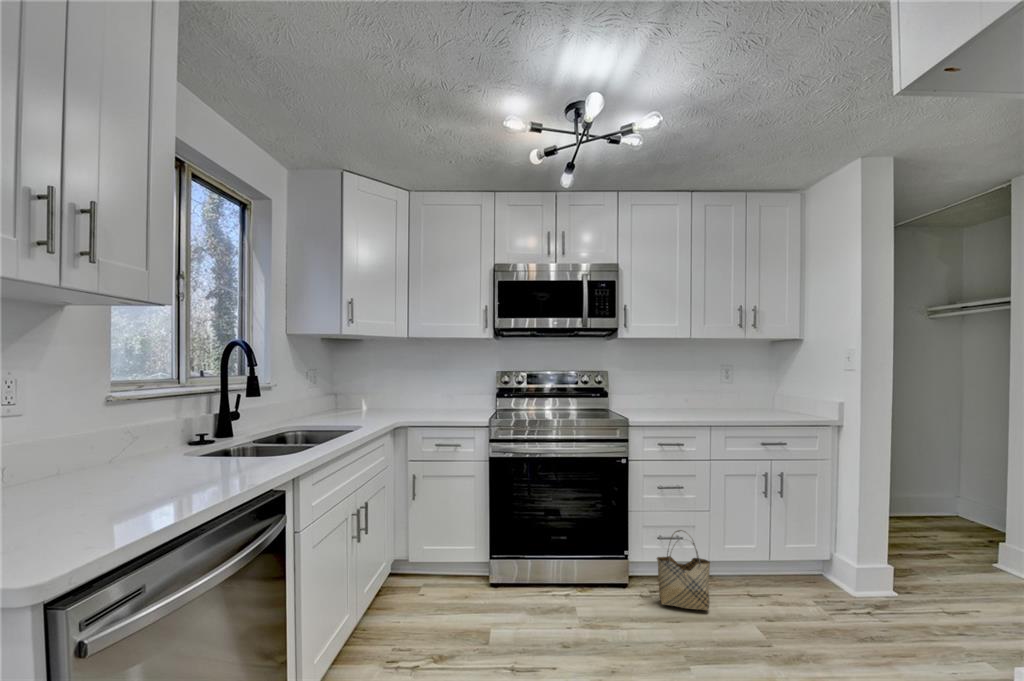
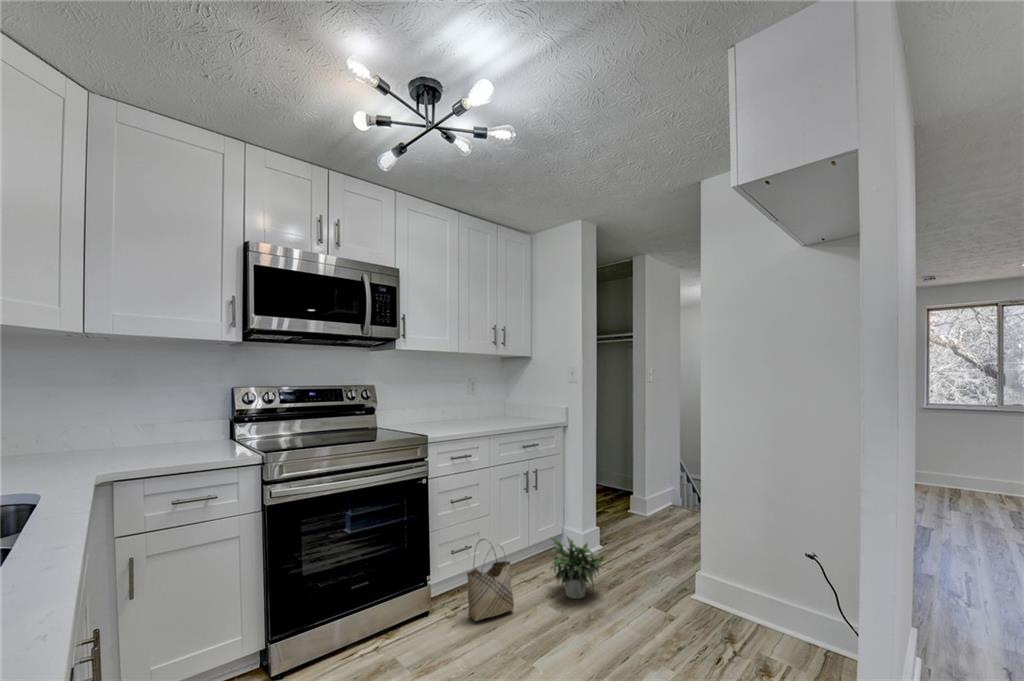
potted plant: none [761,553,834,633] -> present [550,537,602,599]

